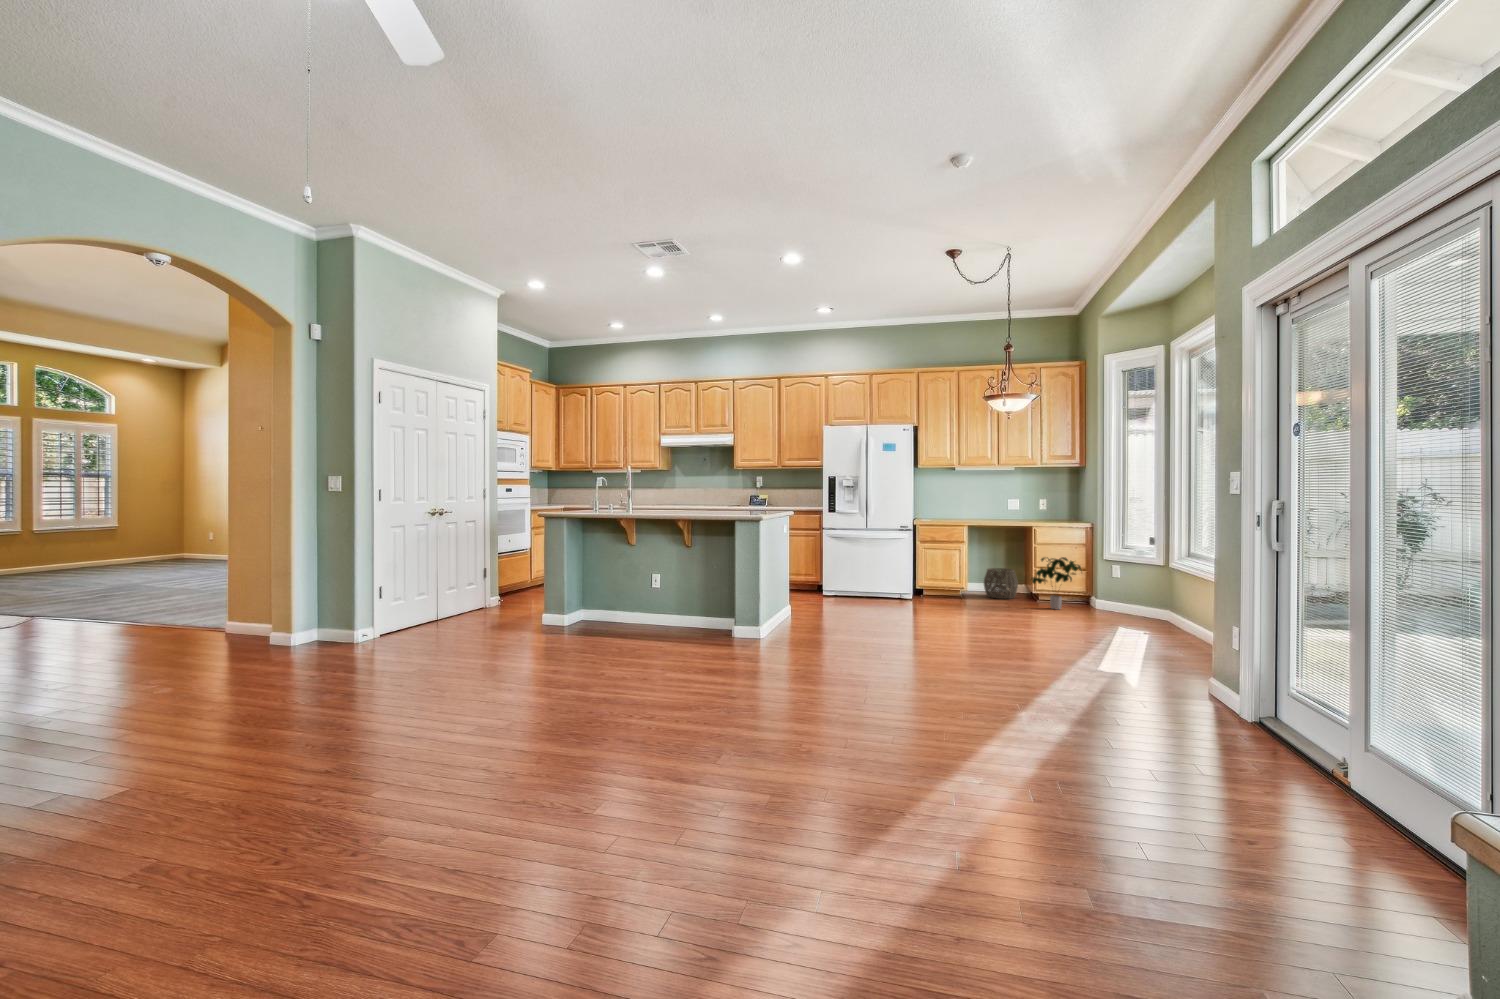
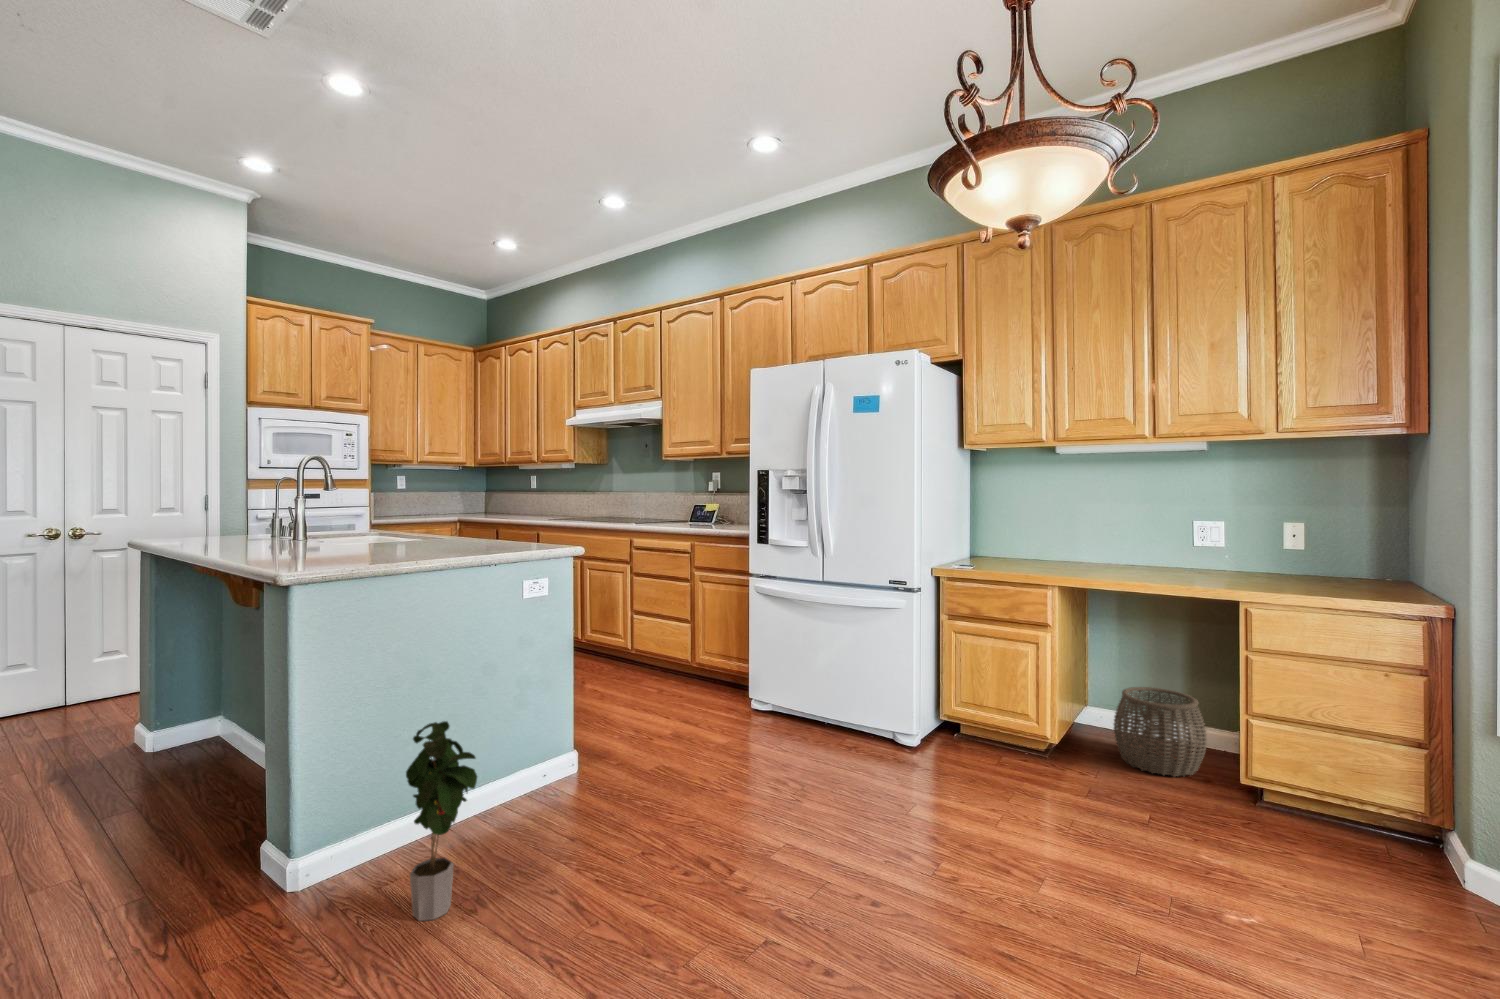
potted plant: present [1032,557,1082,610] -> present [406,721,477,921]

